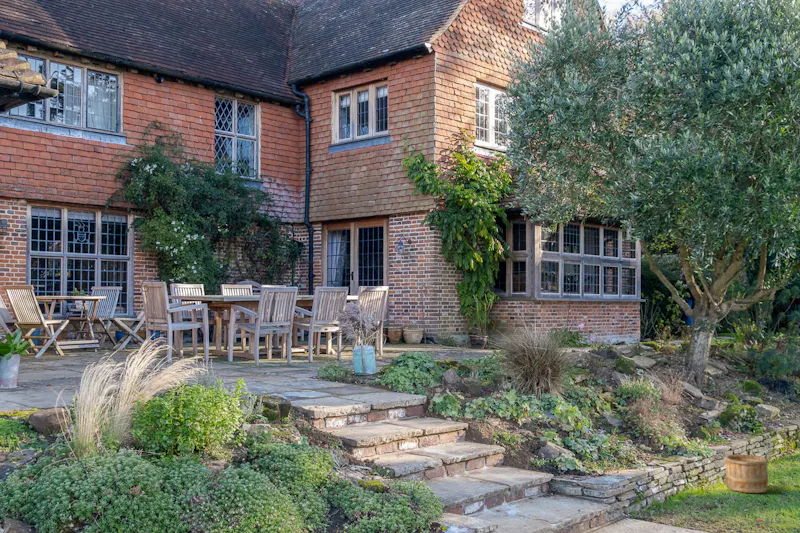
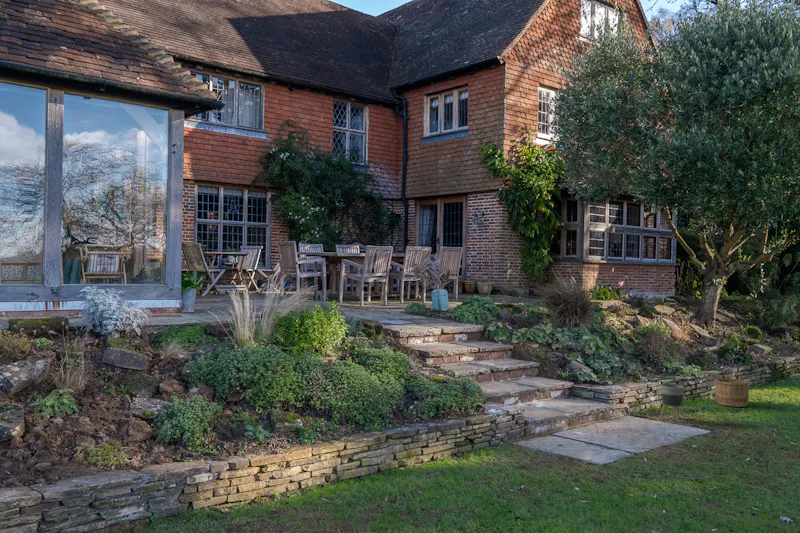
planter: none [667,471,698,523] -> present [660,384,685,422]

